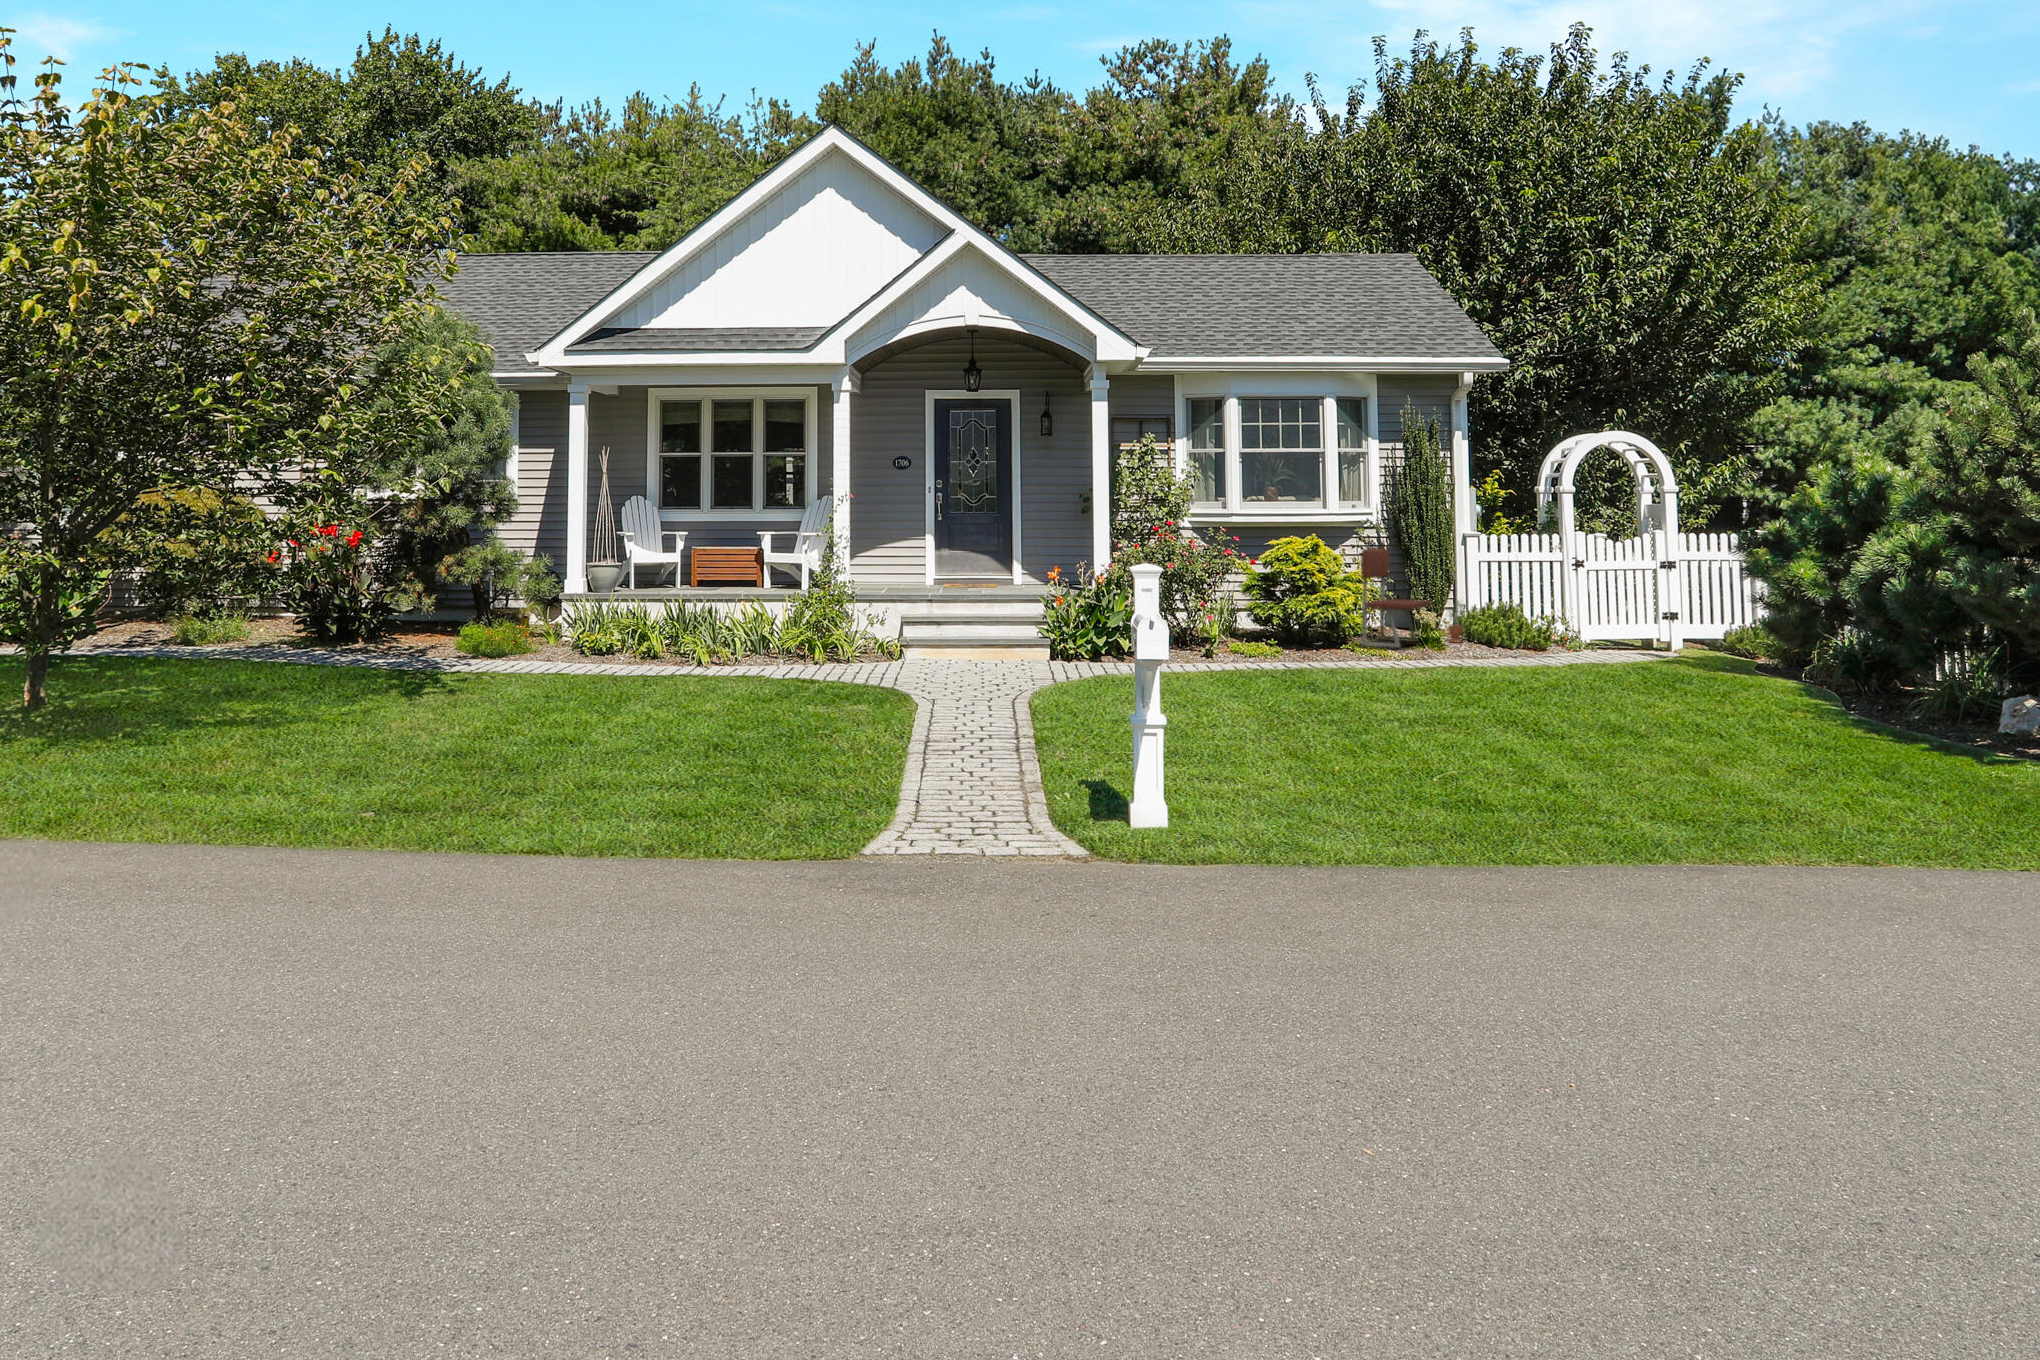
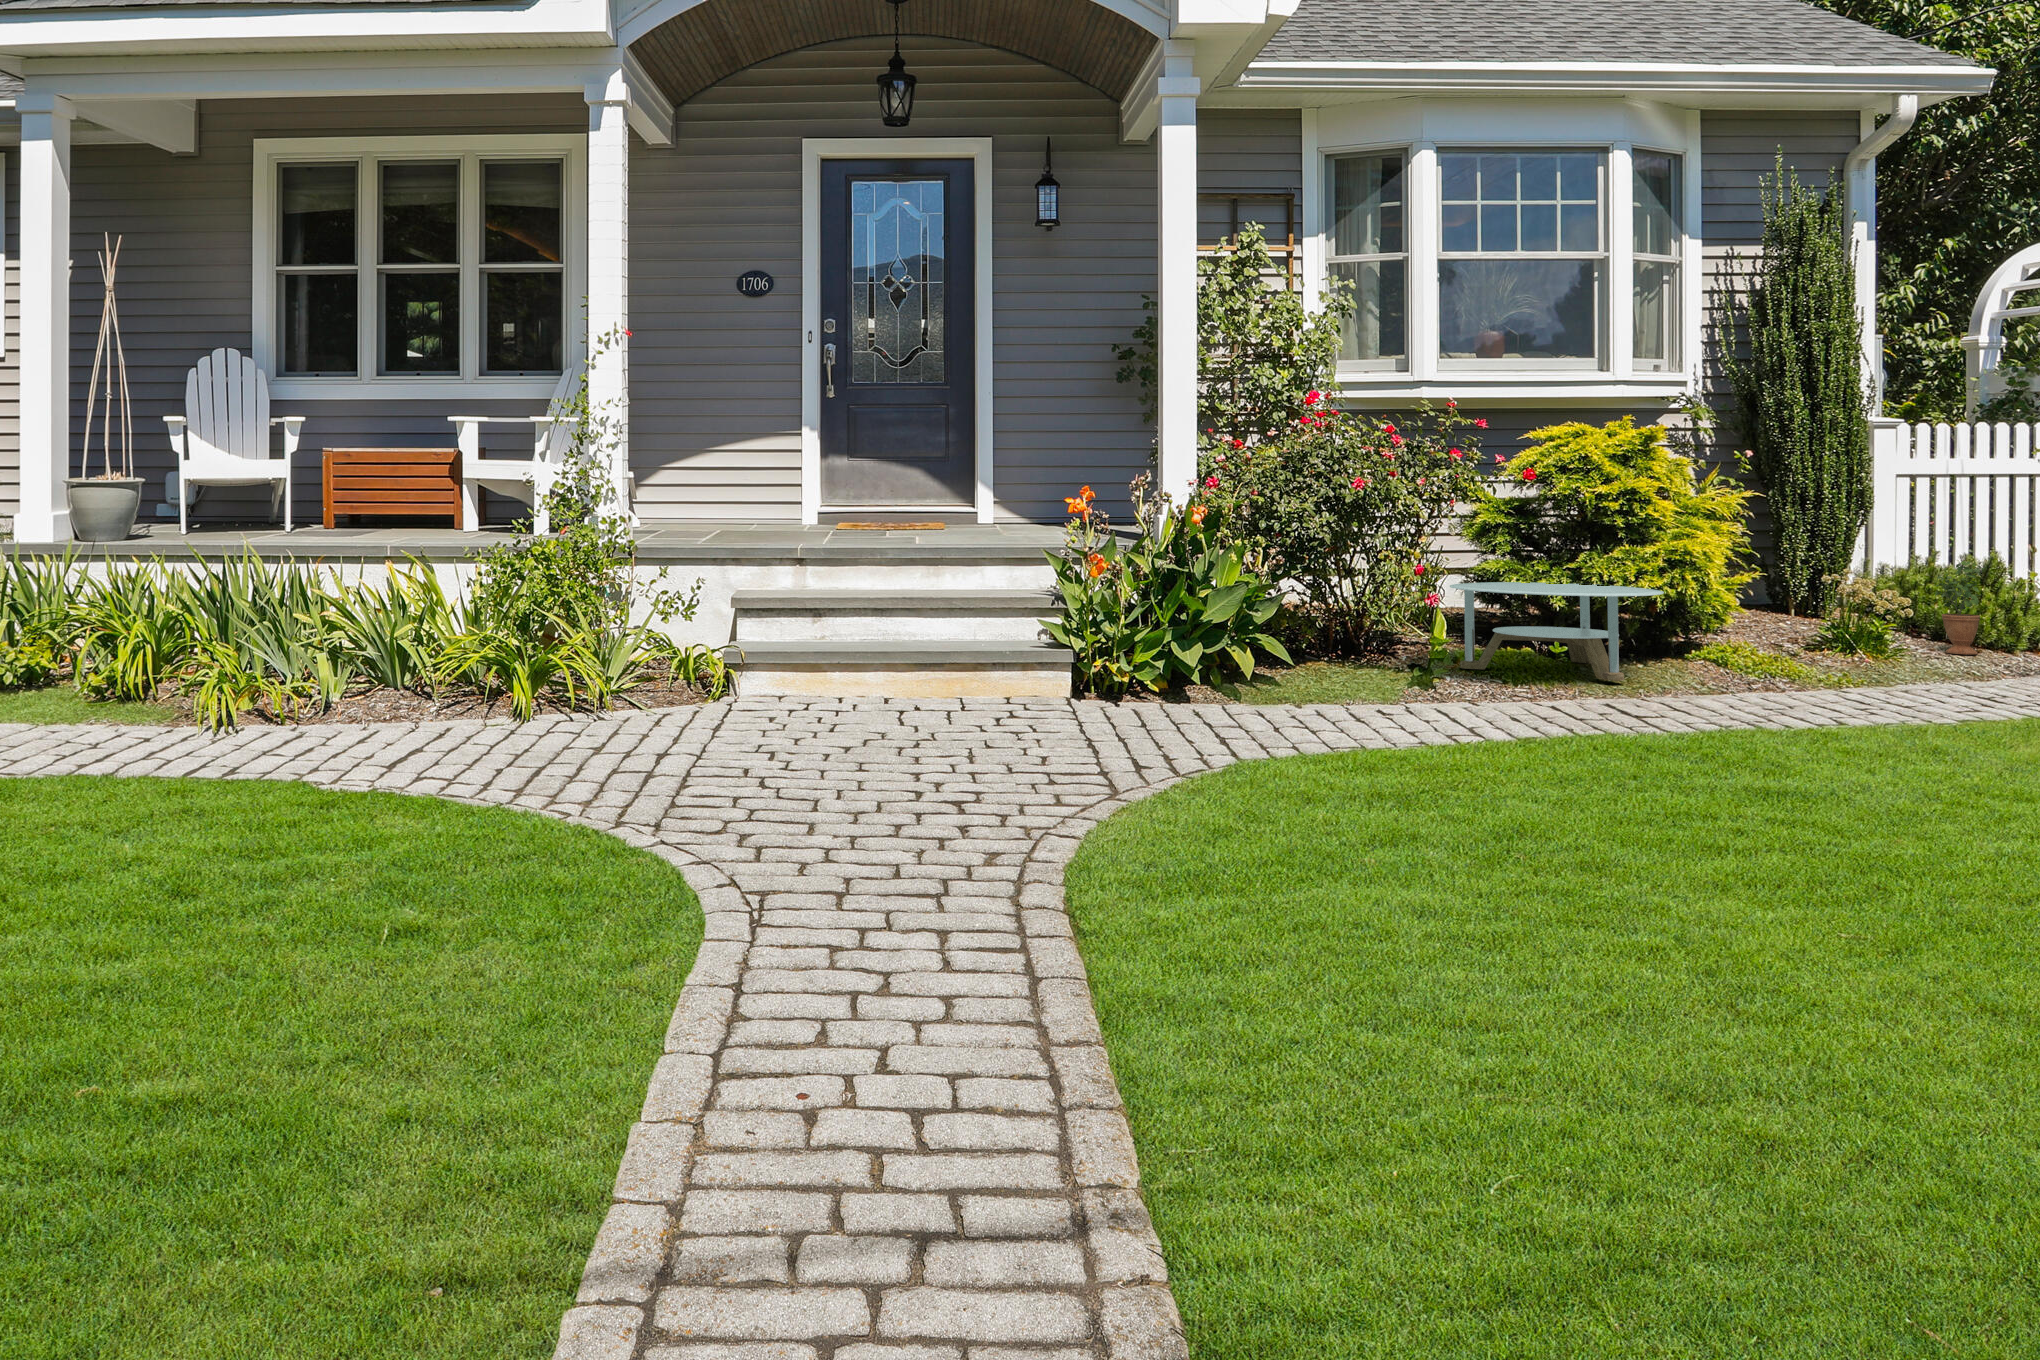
bench: present [1361,548,1431,648] -> none [1756,443,1907,669]
round table: none [1219,611,1310,652] -> present [1450,582,1664,681]

